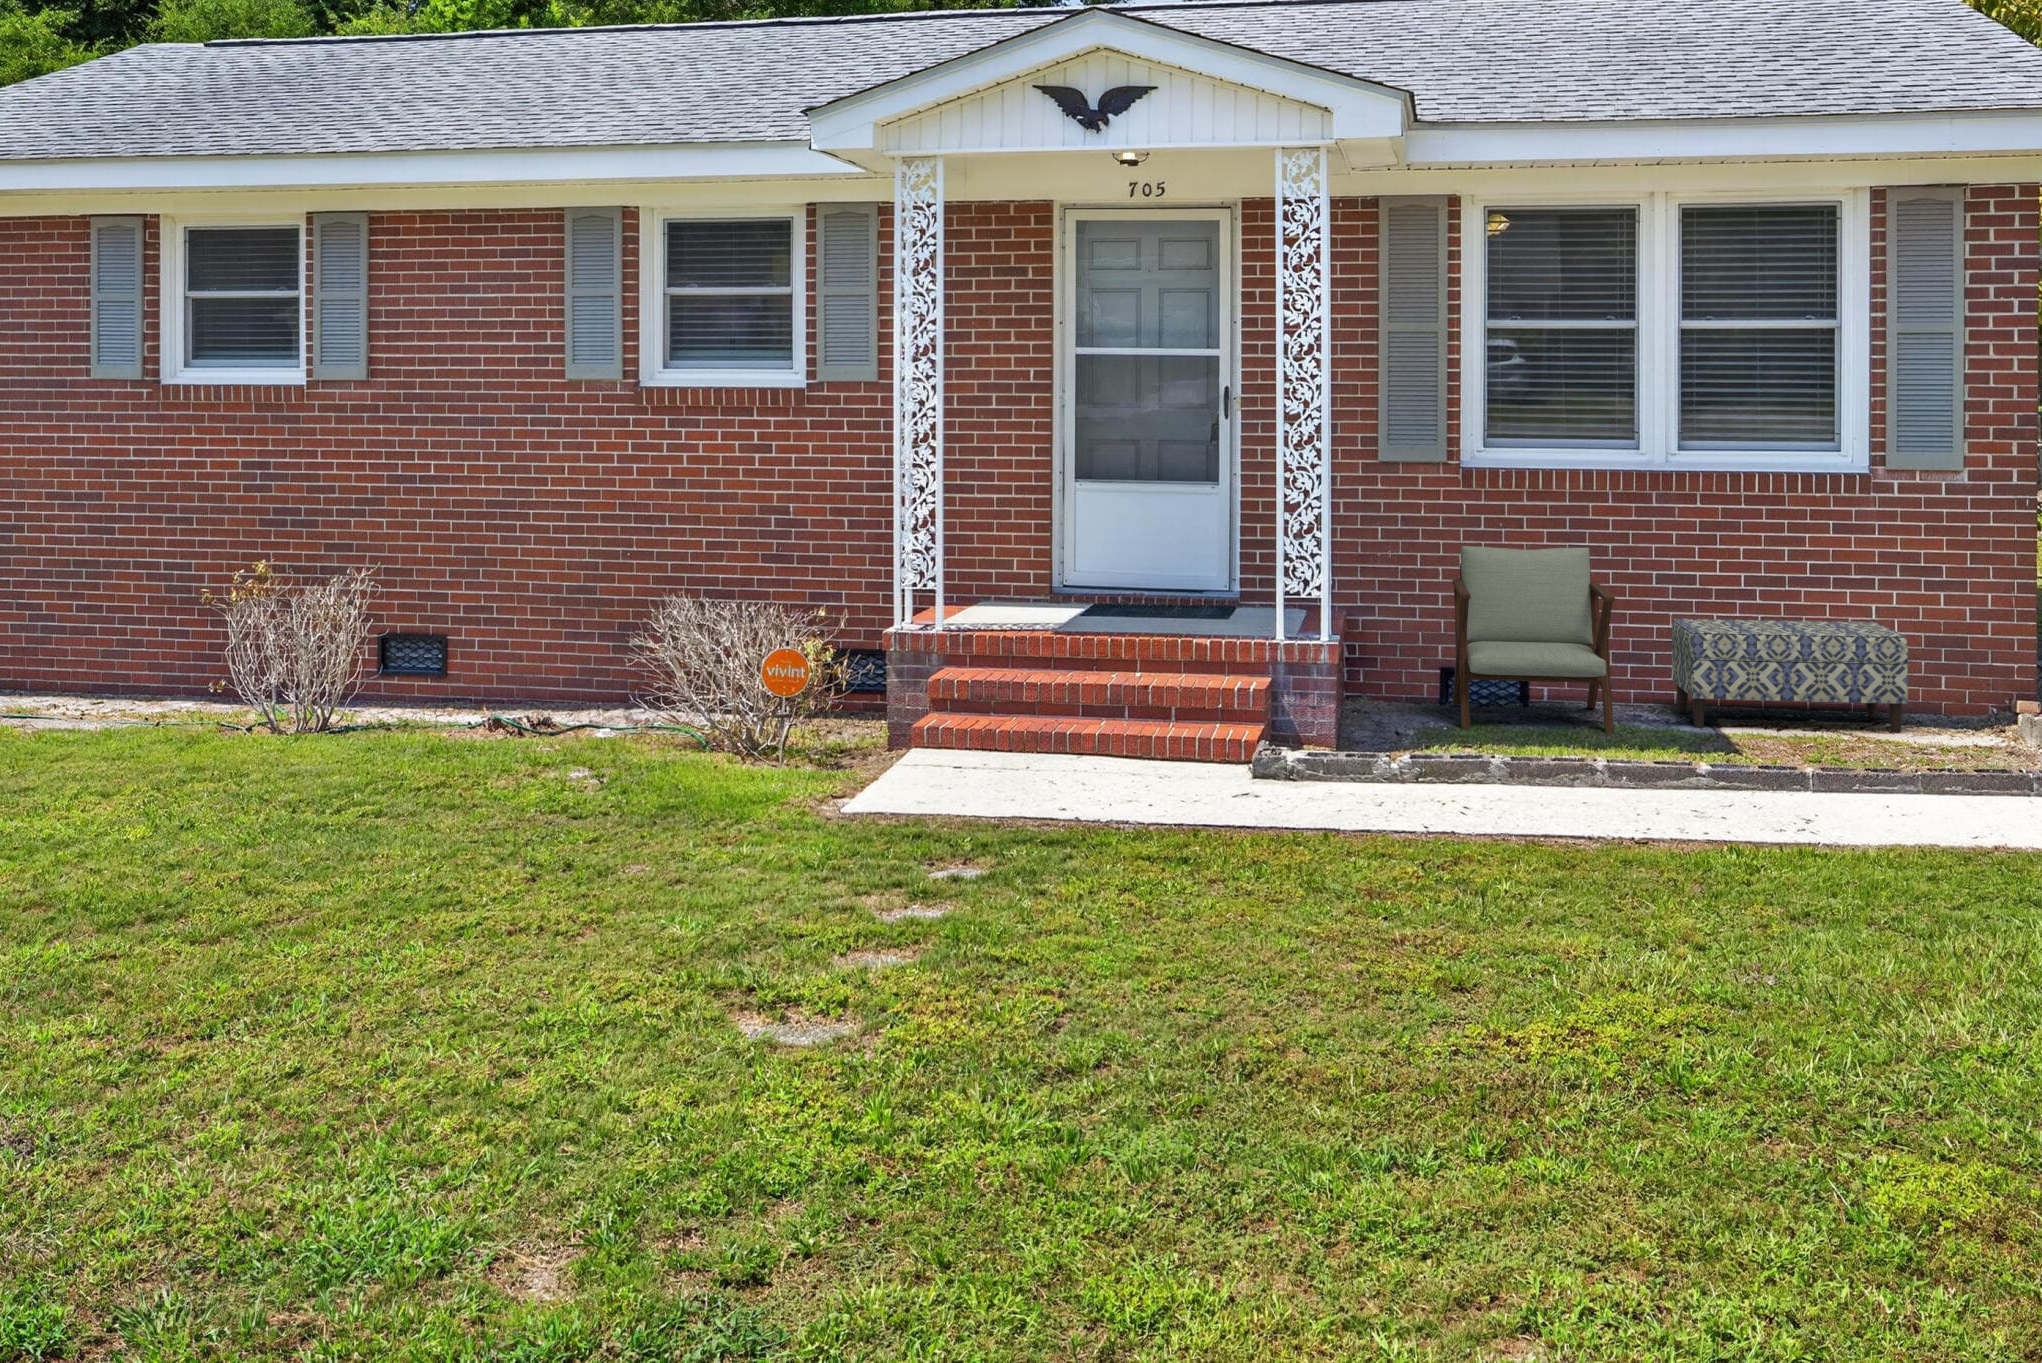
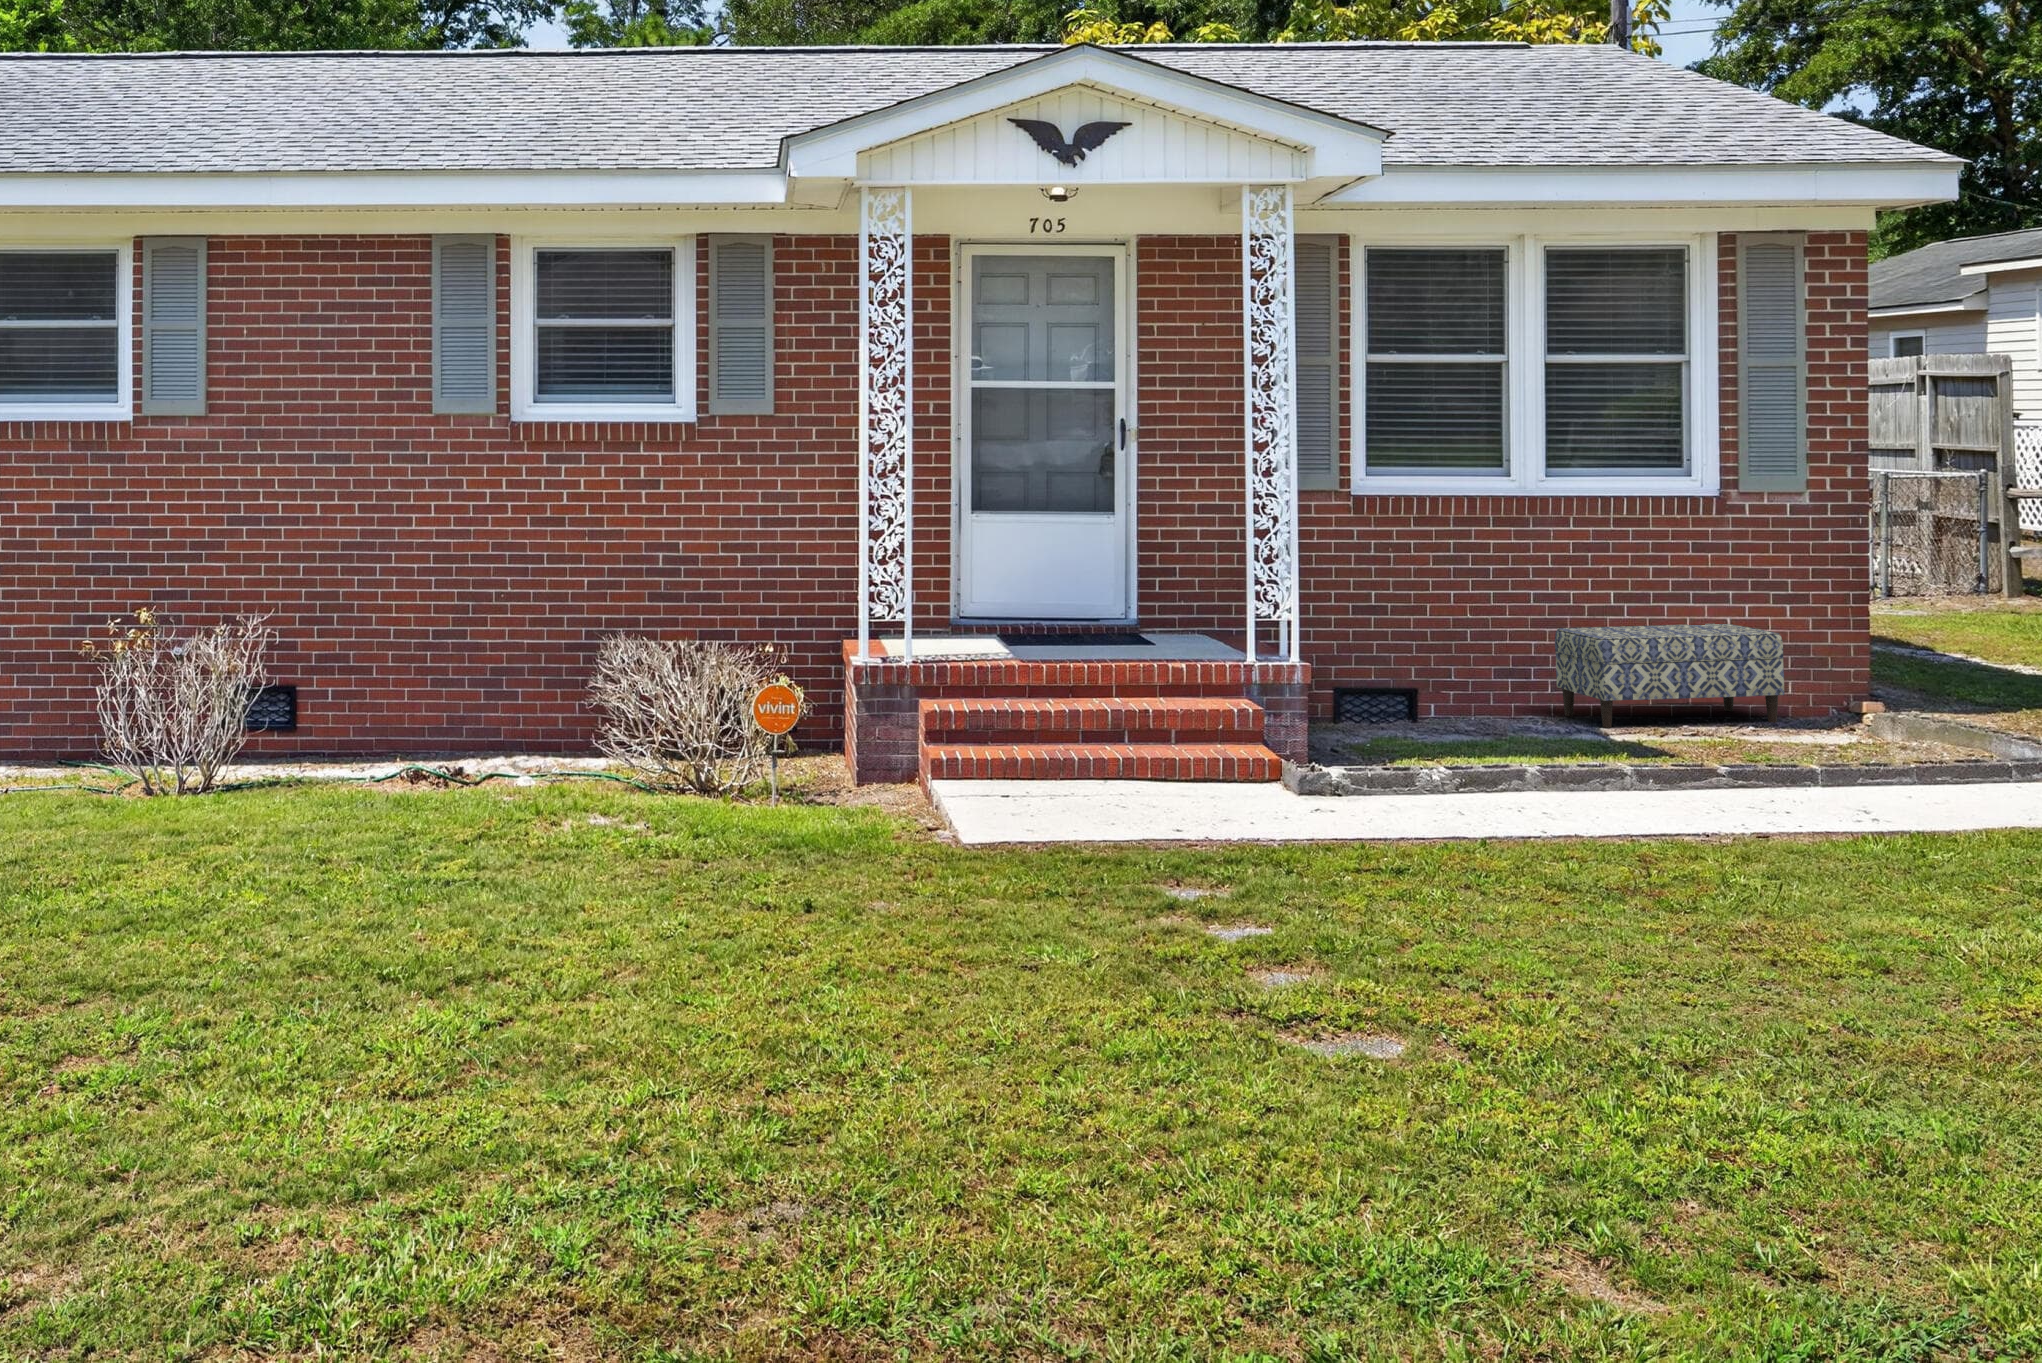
lounge chair: present [1452,546,1615,734] -> none [1358,564,1548,742]

